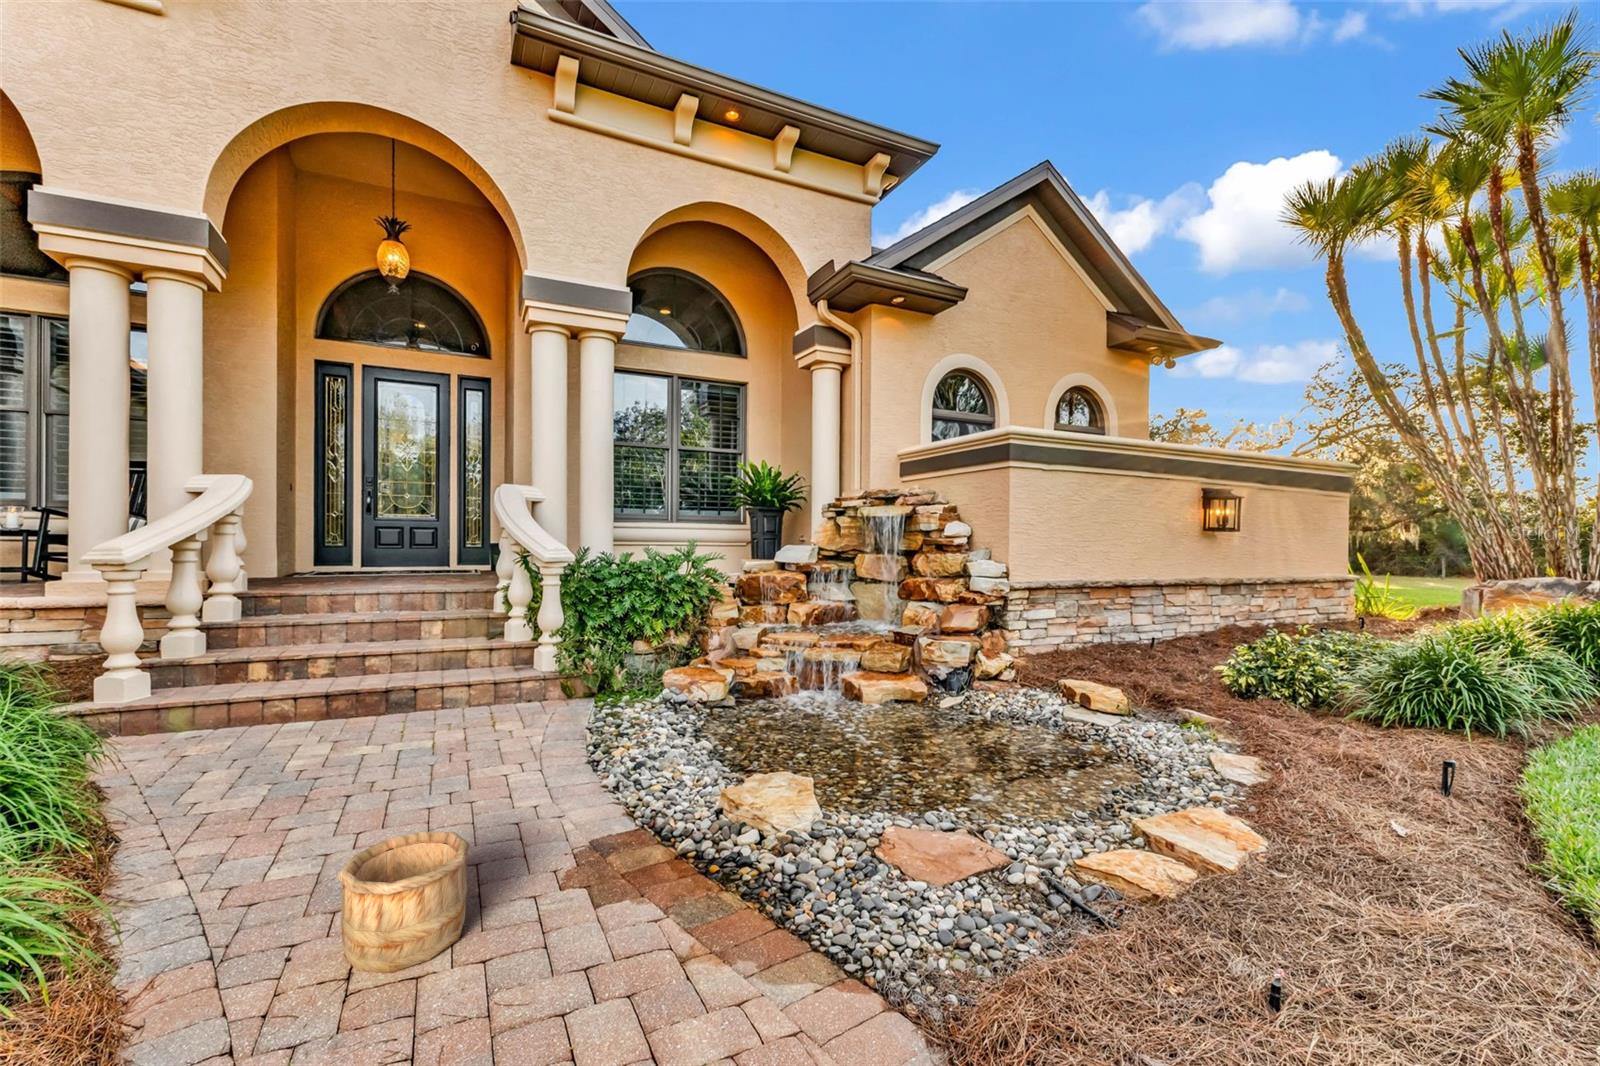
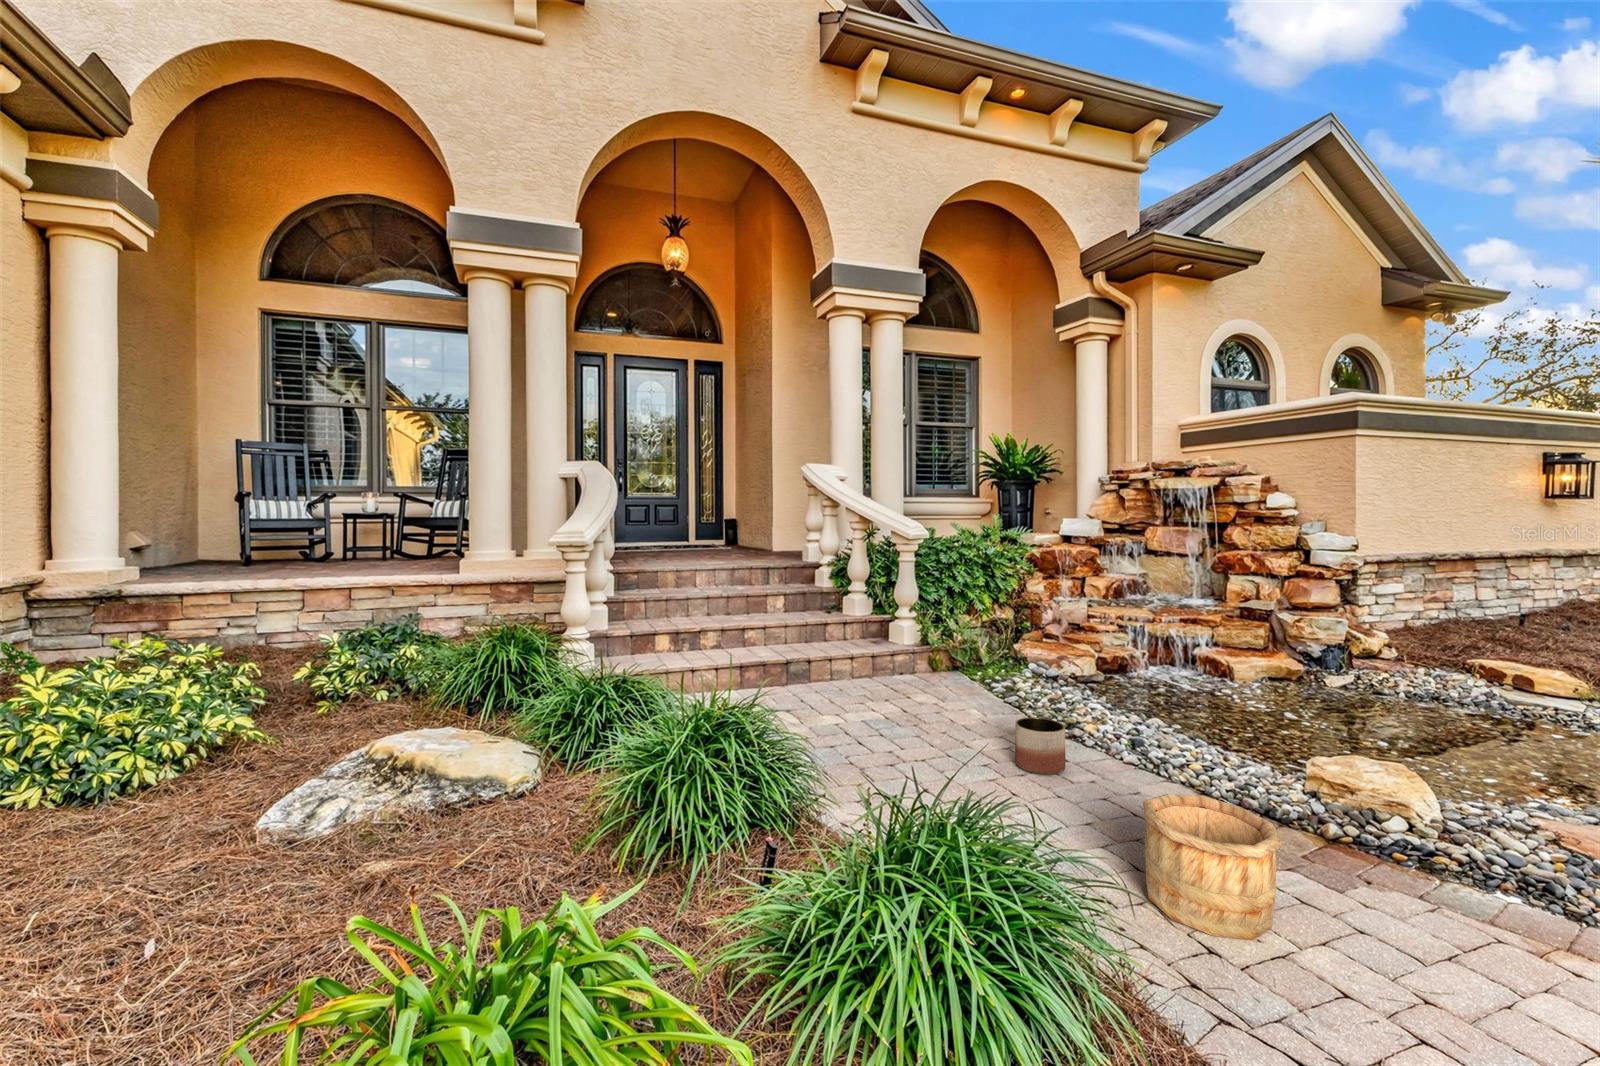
planter: none [472,750,523,808] -> present [1015,718,1066,775]

